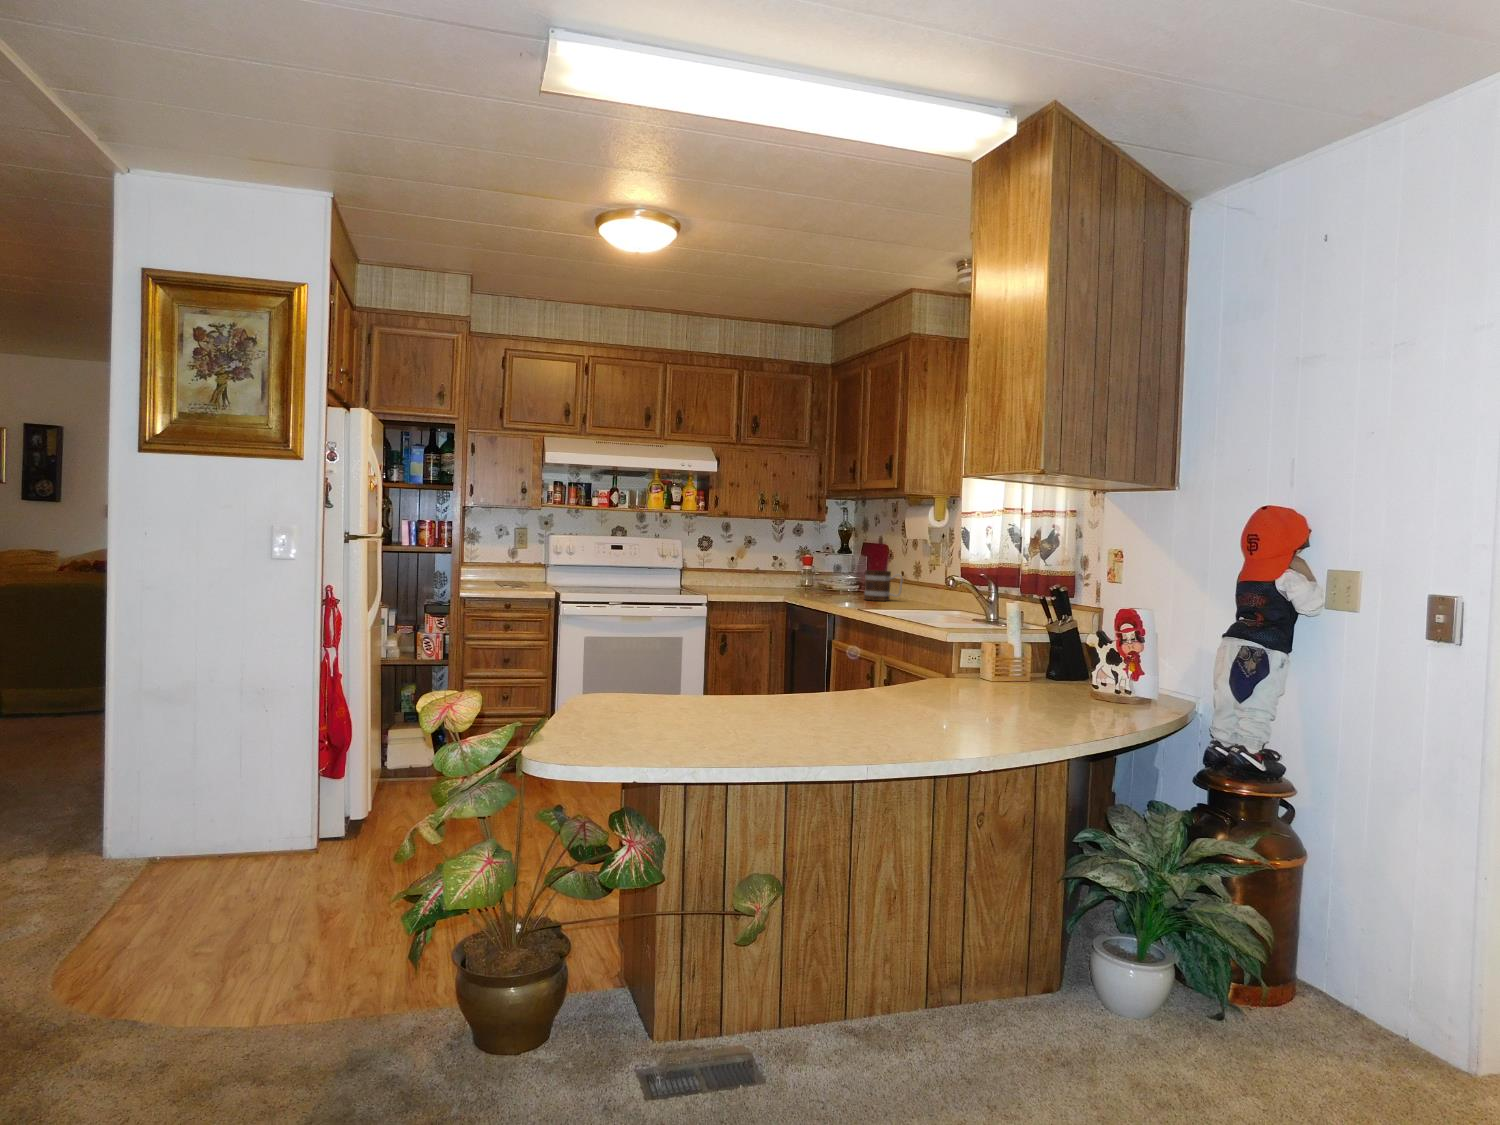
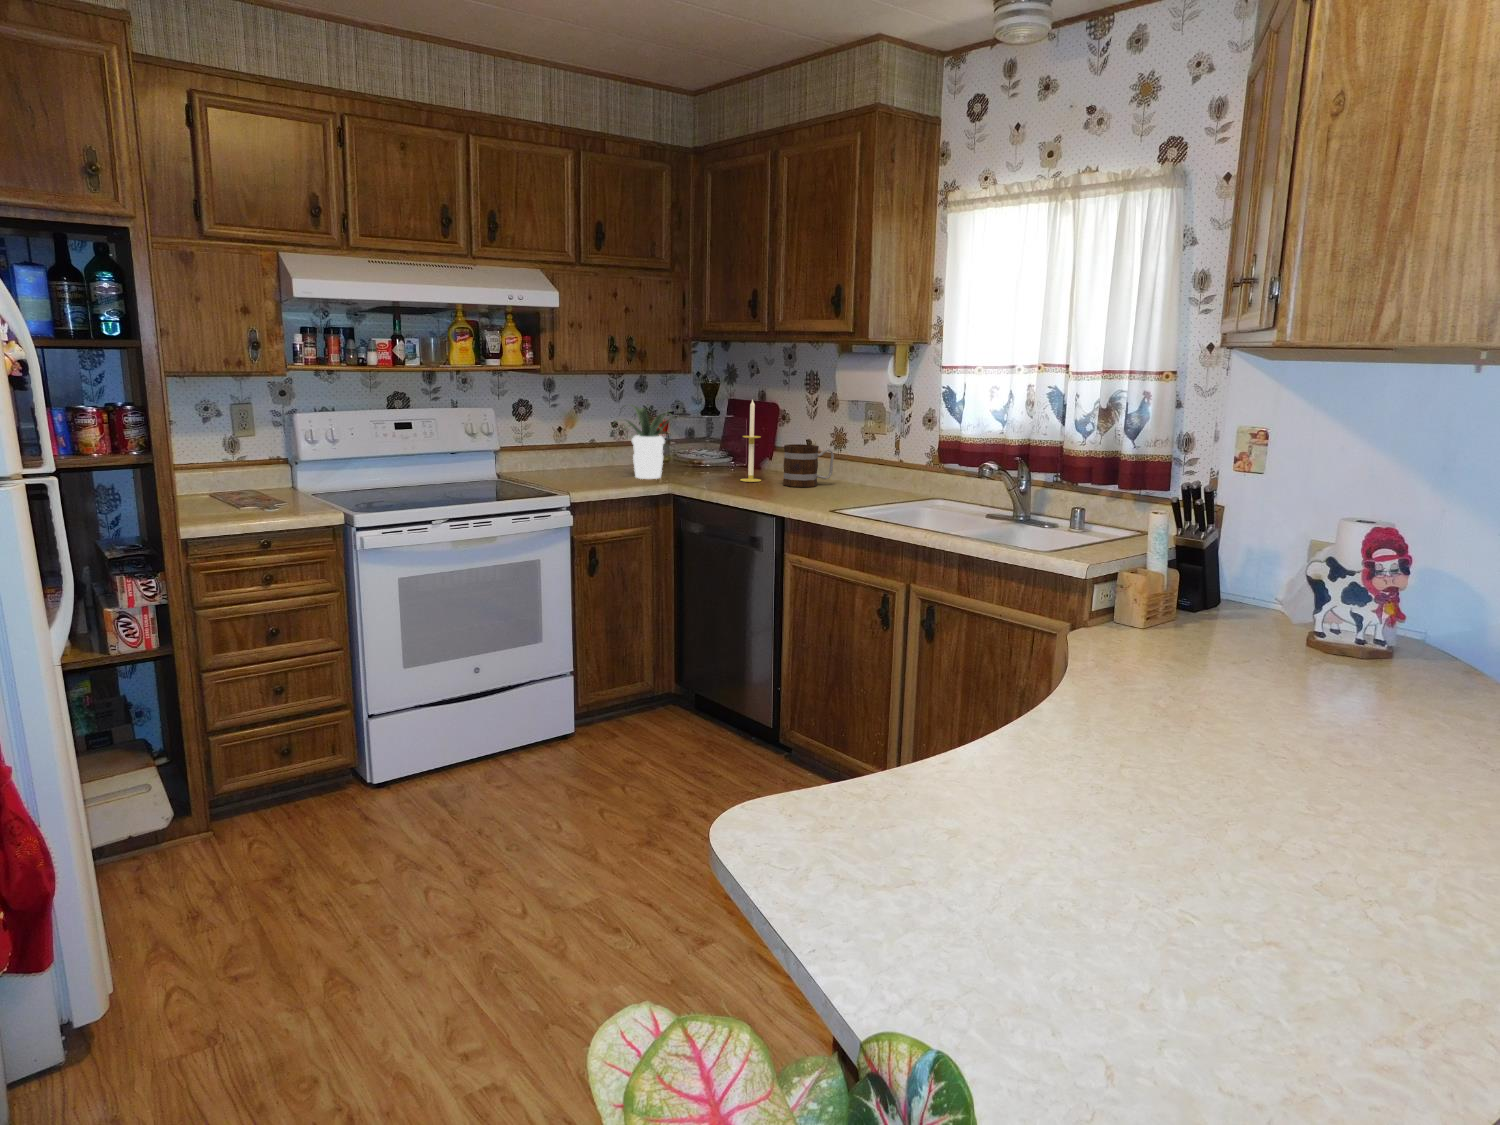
candle: none [839,536,856,598] -> present [740,400,761,482]
potted plant: none [747,540,811,593] -> present [625,405,674,479]

